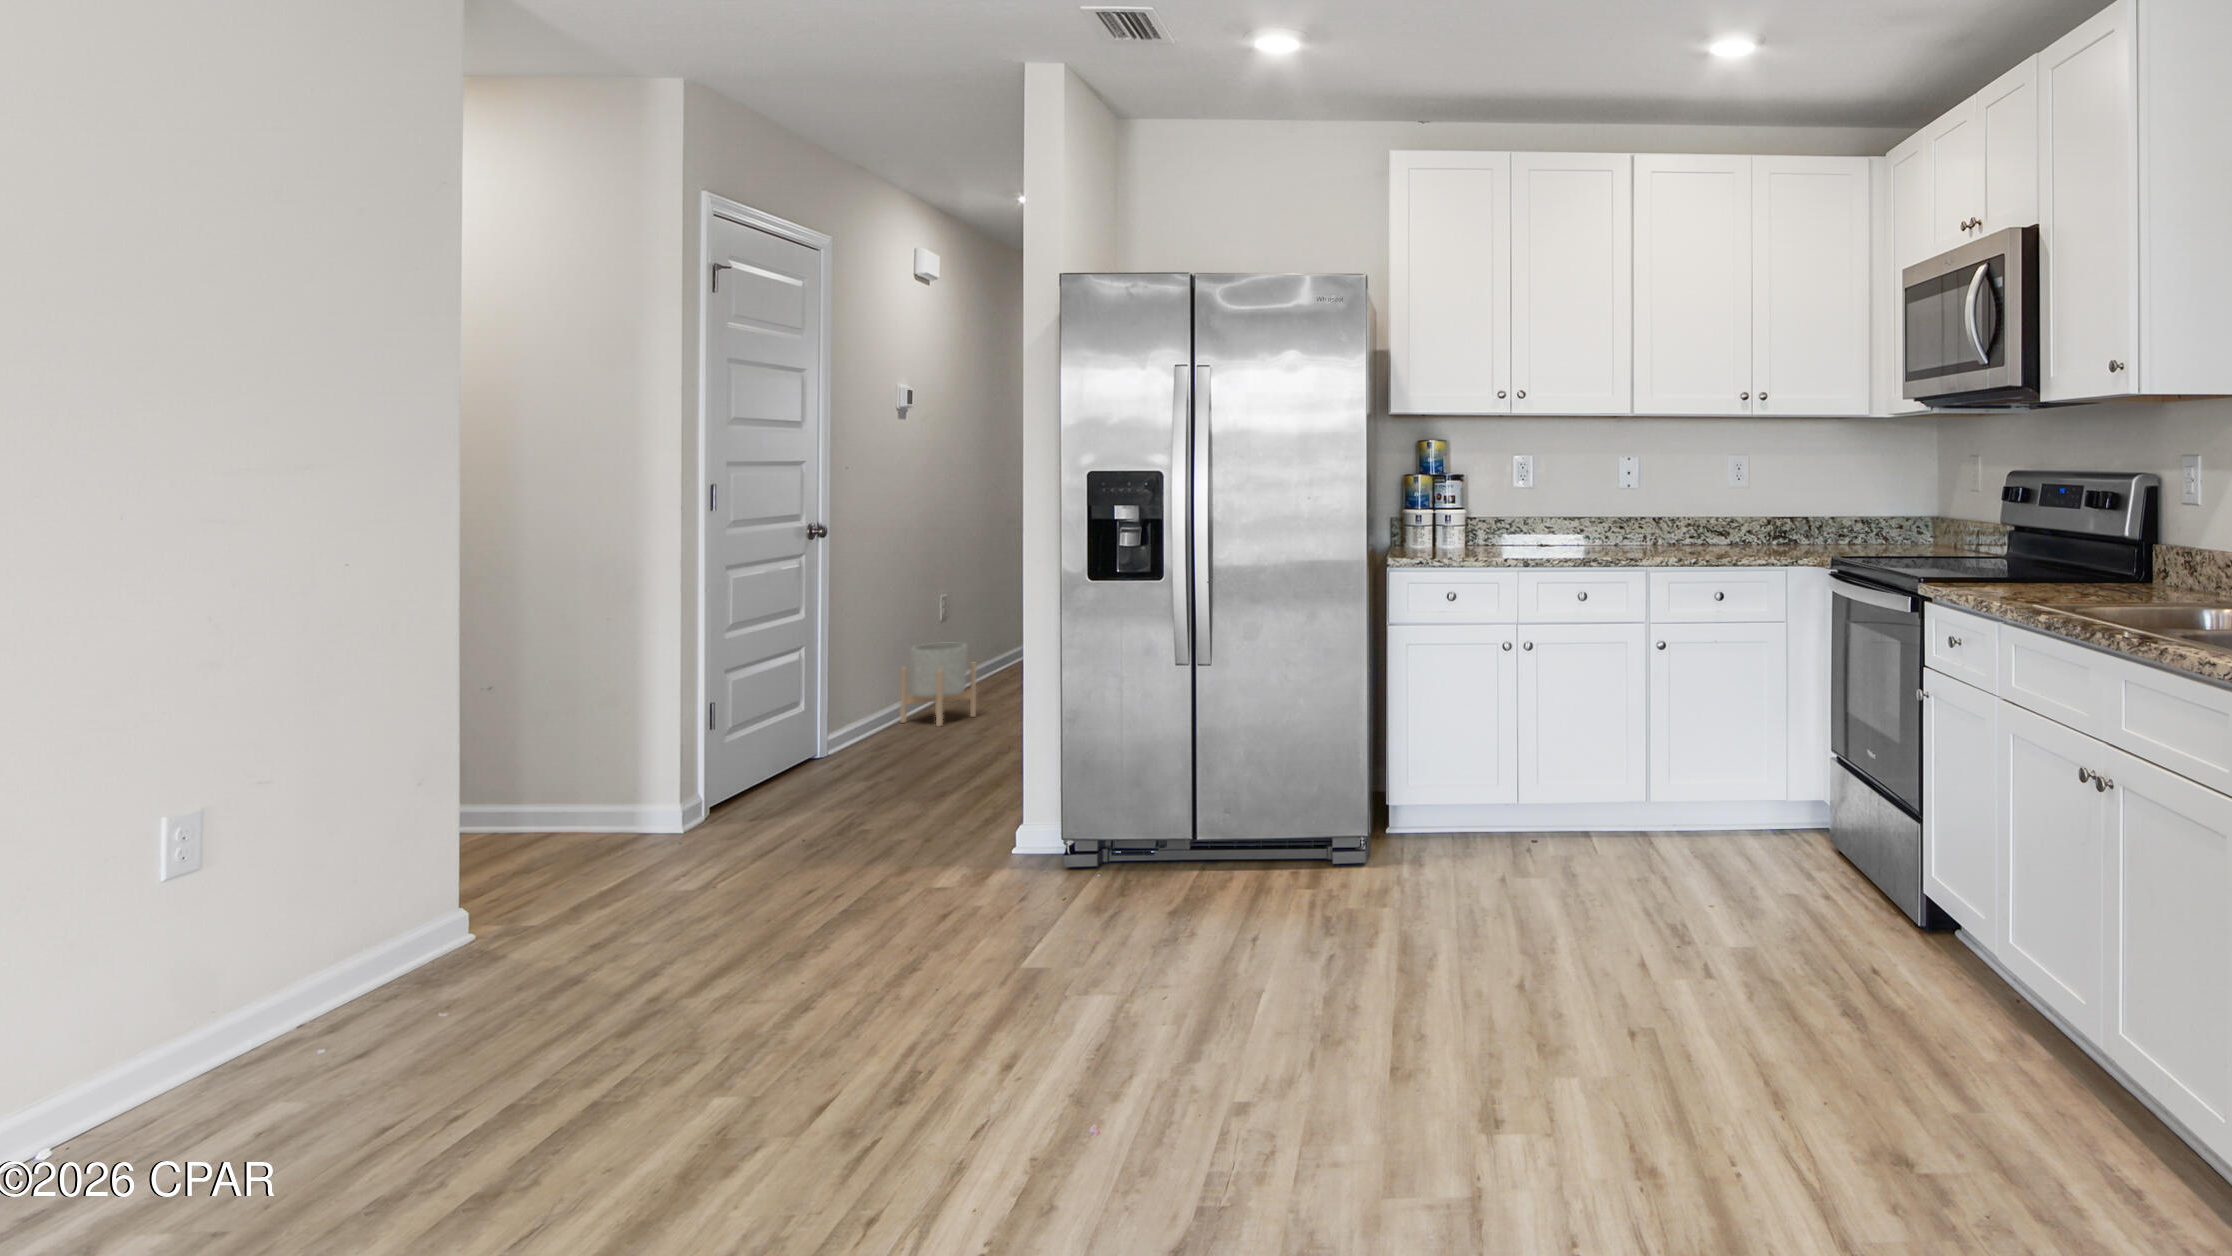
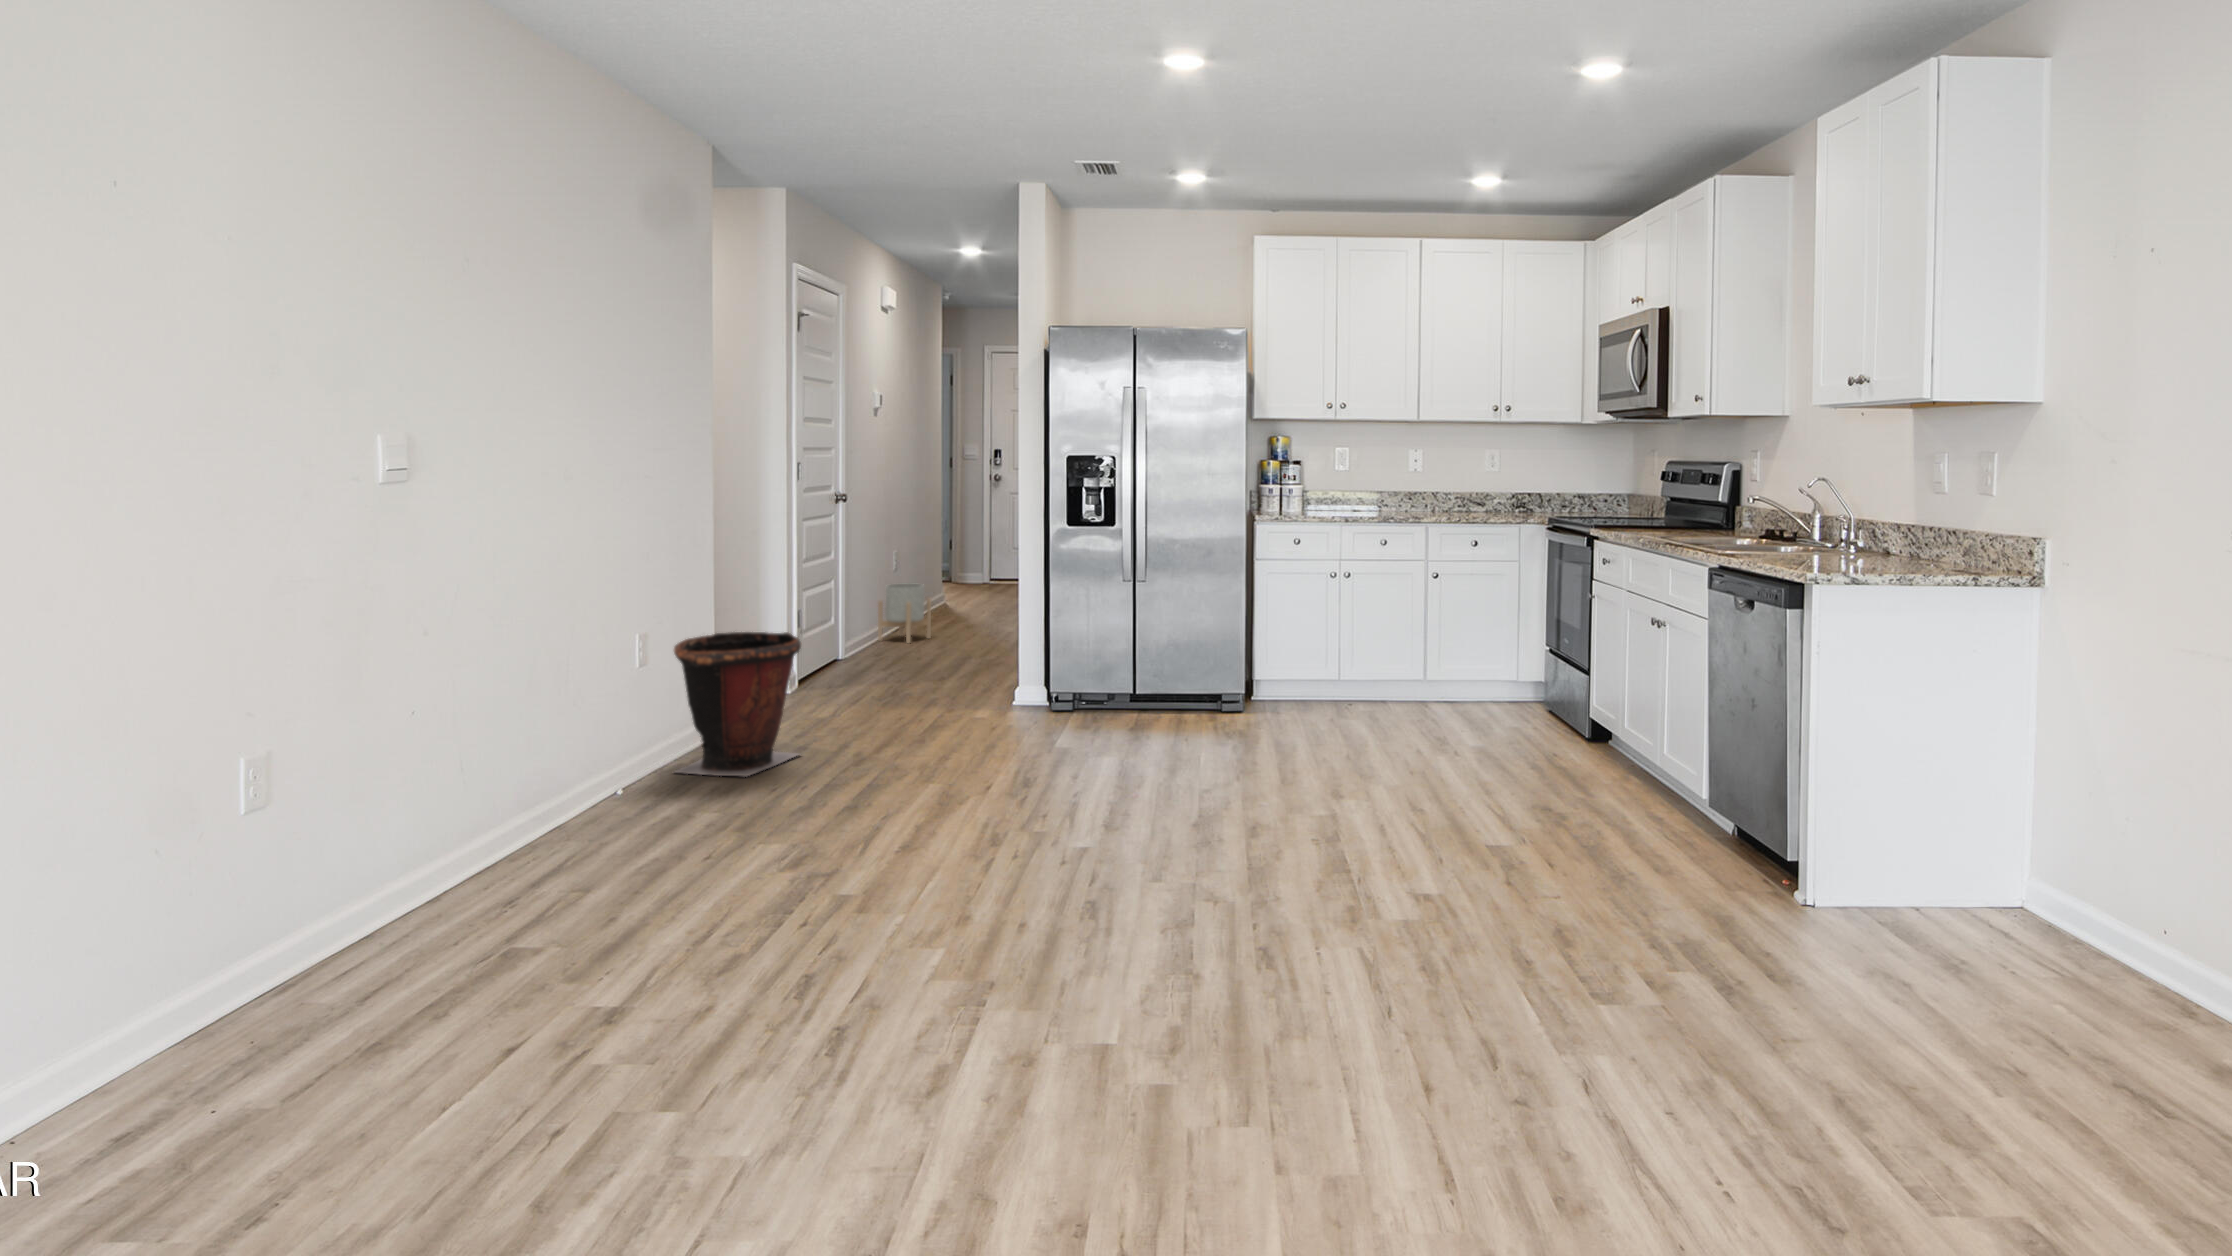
trash can: none [268,765,569,1077] -> present [674,632,801,777]

